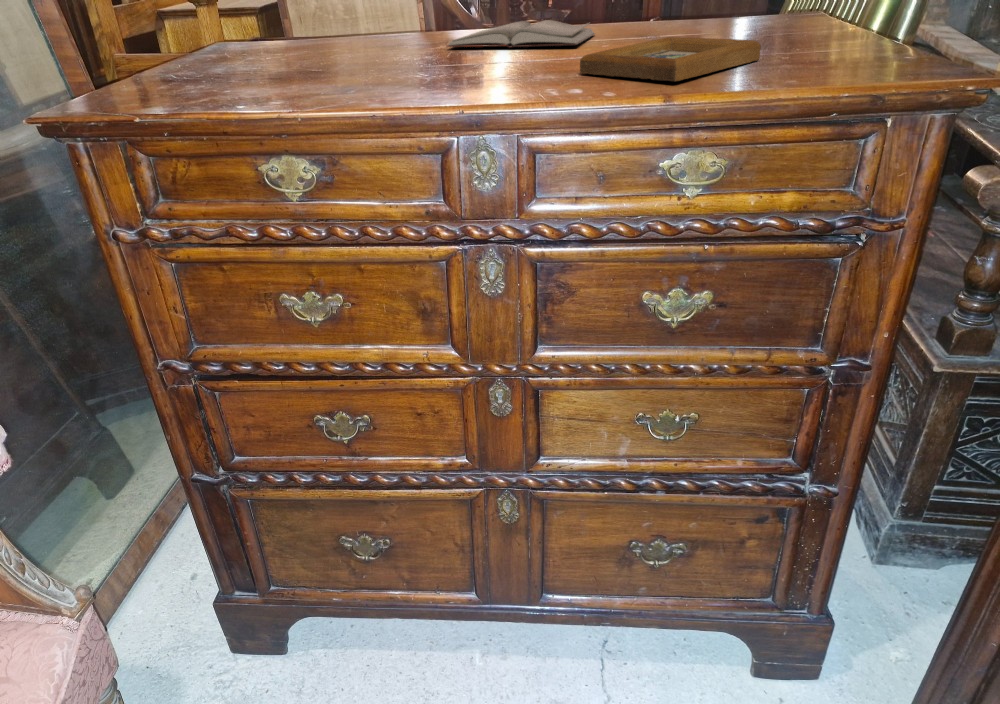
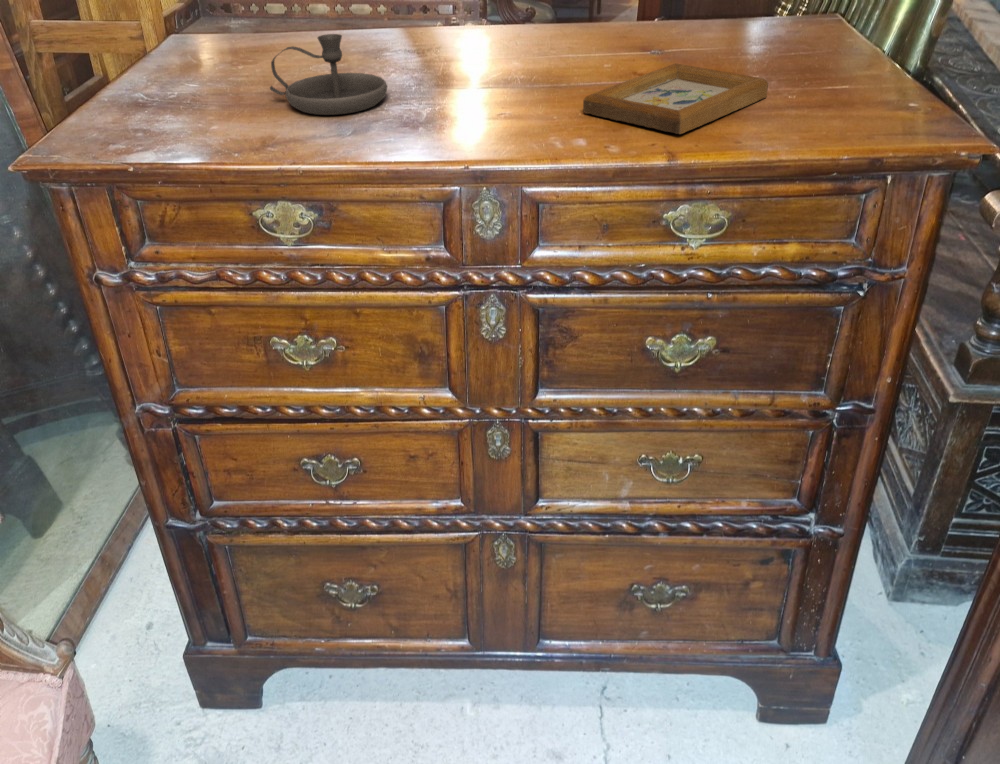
candlestick: none [285,9,396,82] -> present [270,34,387,115]
hardback book: present [446,20,595,48] -> none [435,21,597,61]

